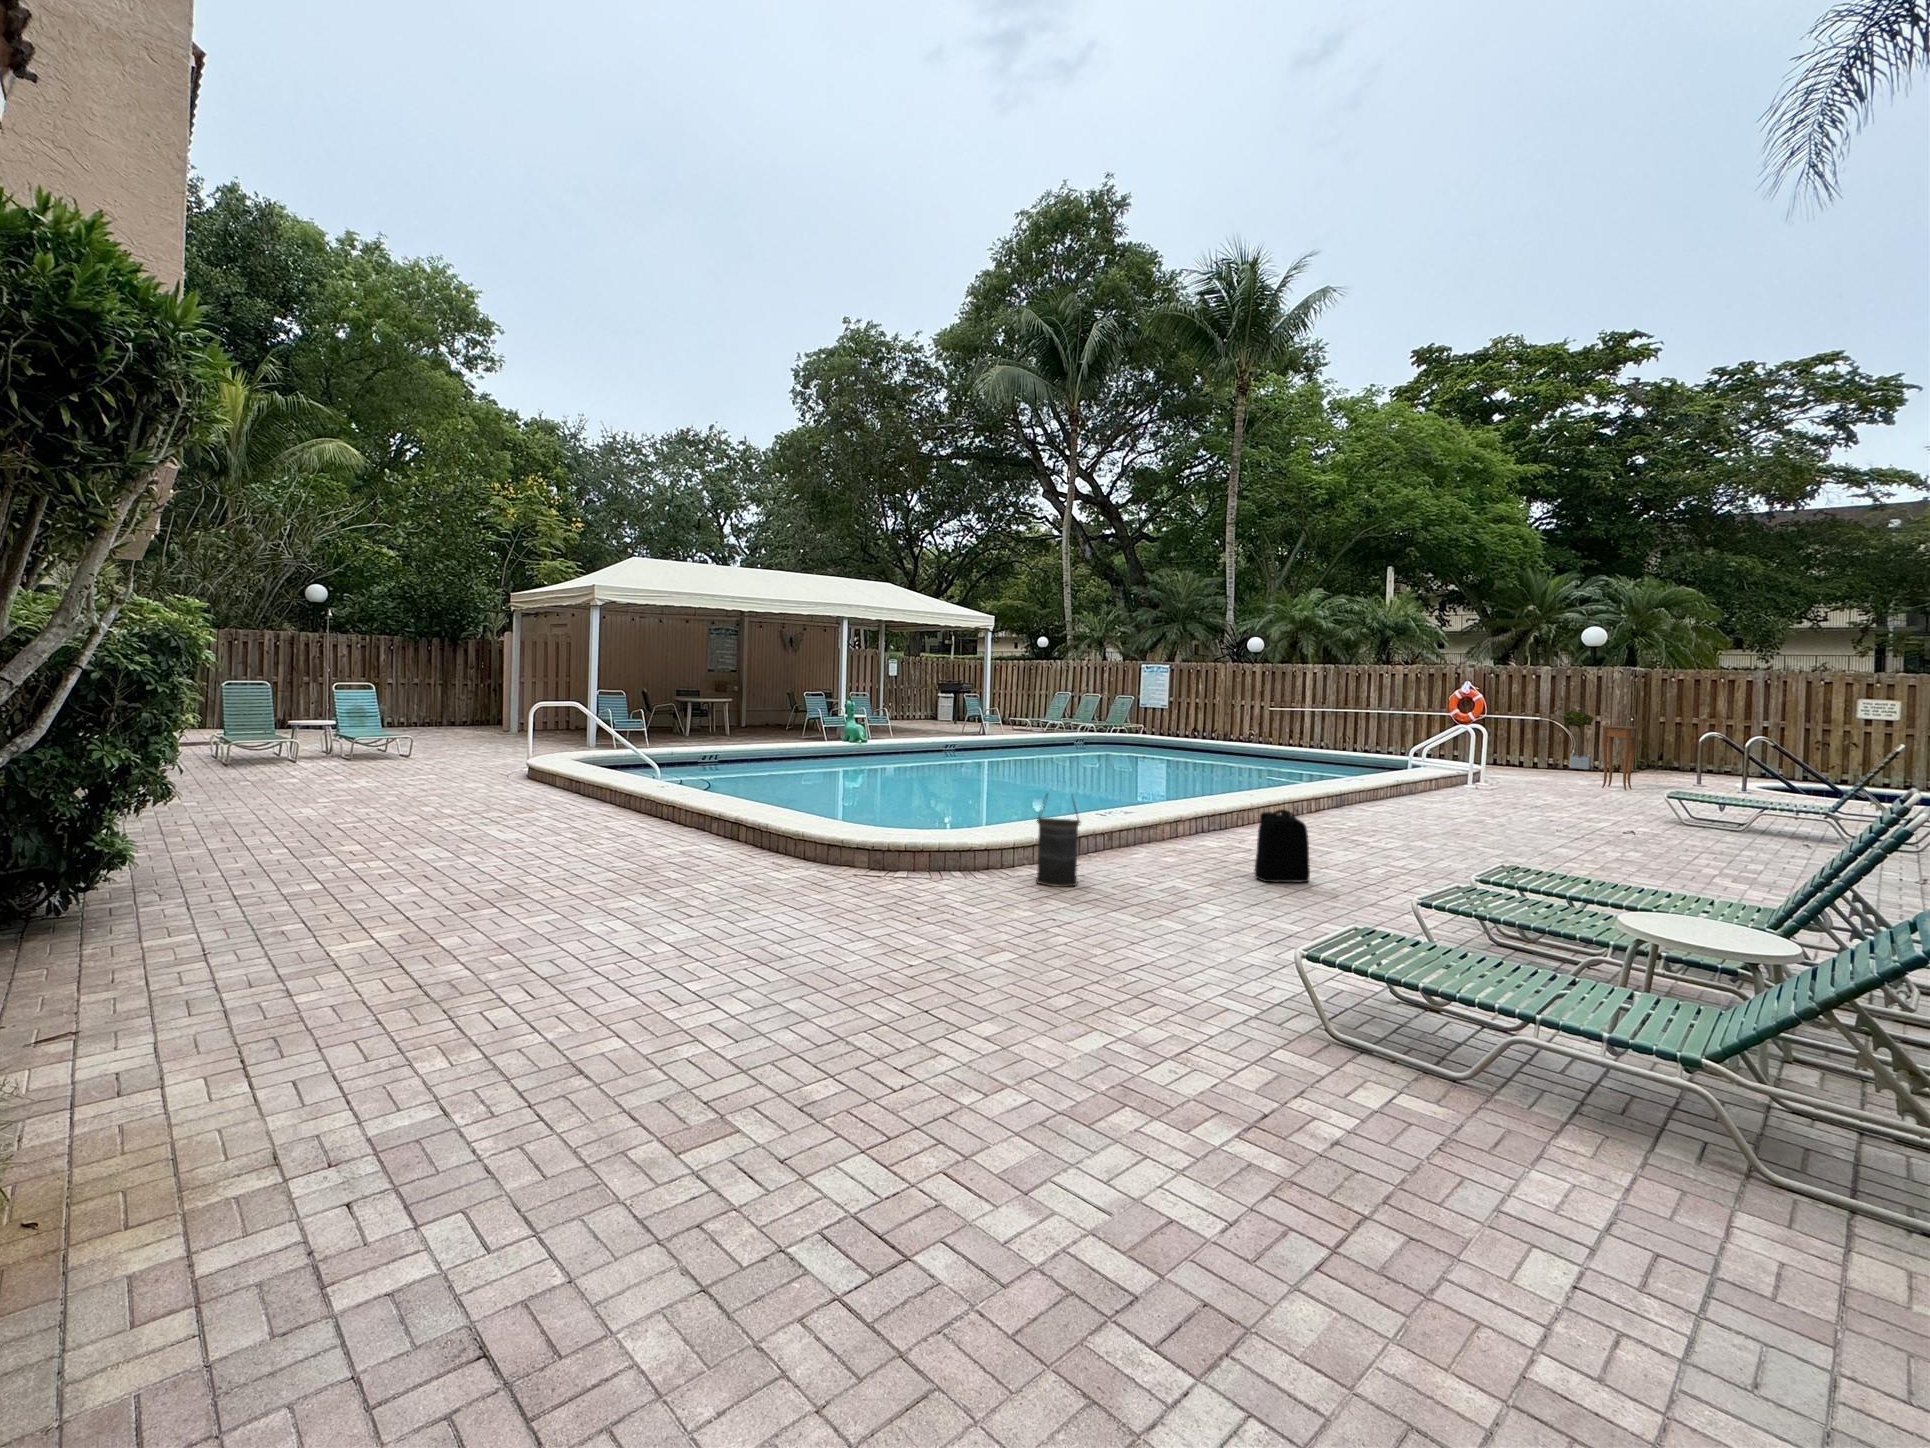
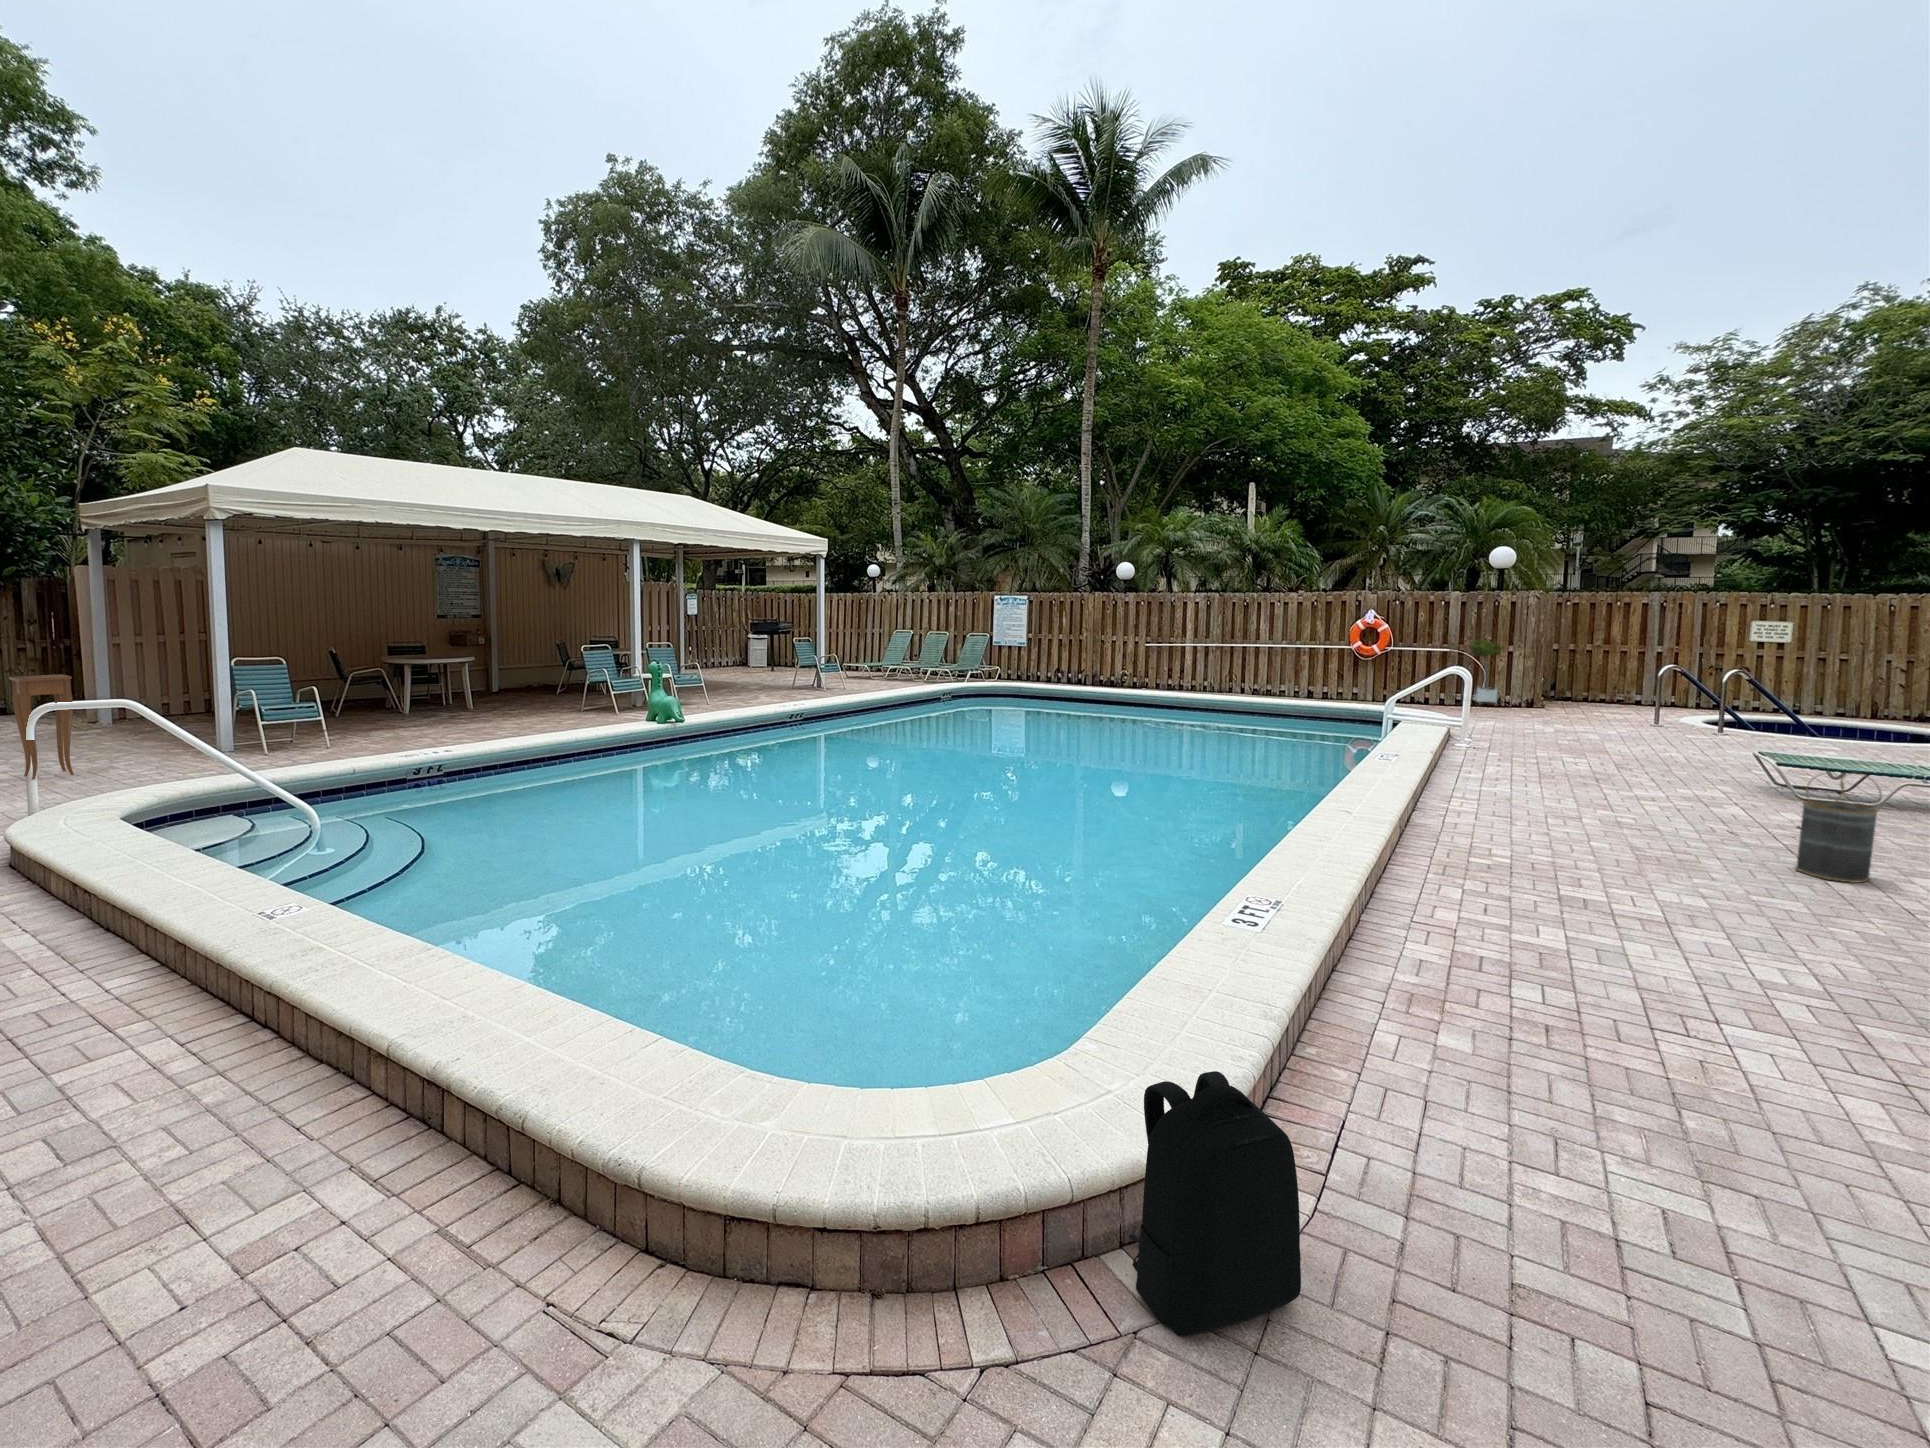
side table: present [1601,725,1638,790] -> present [9,674,74,780]
basket: present [1036,794,1080,887] -> present [1795,774,1881,883]
backpack: present [1254,809,1310,882] -> present [1129,1071,1301,1336]

